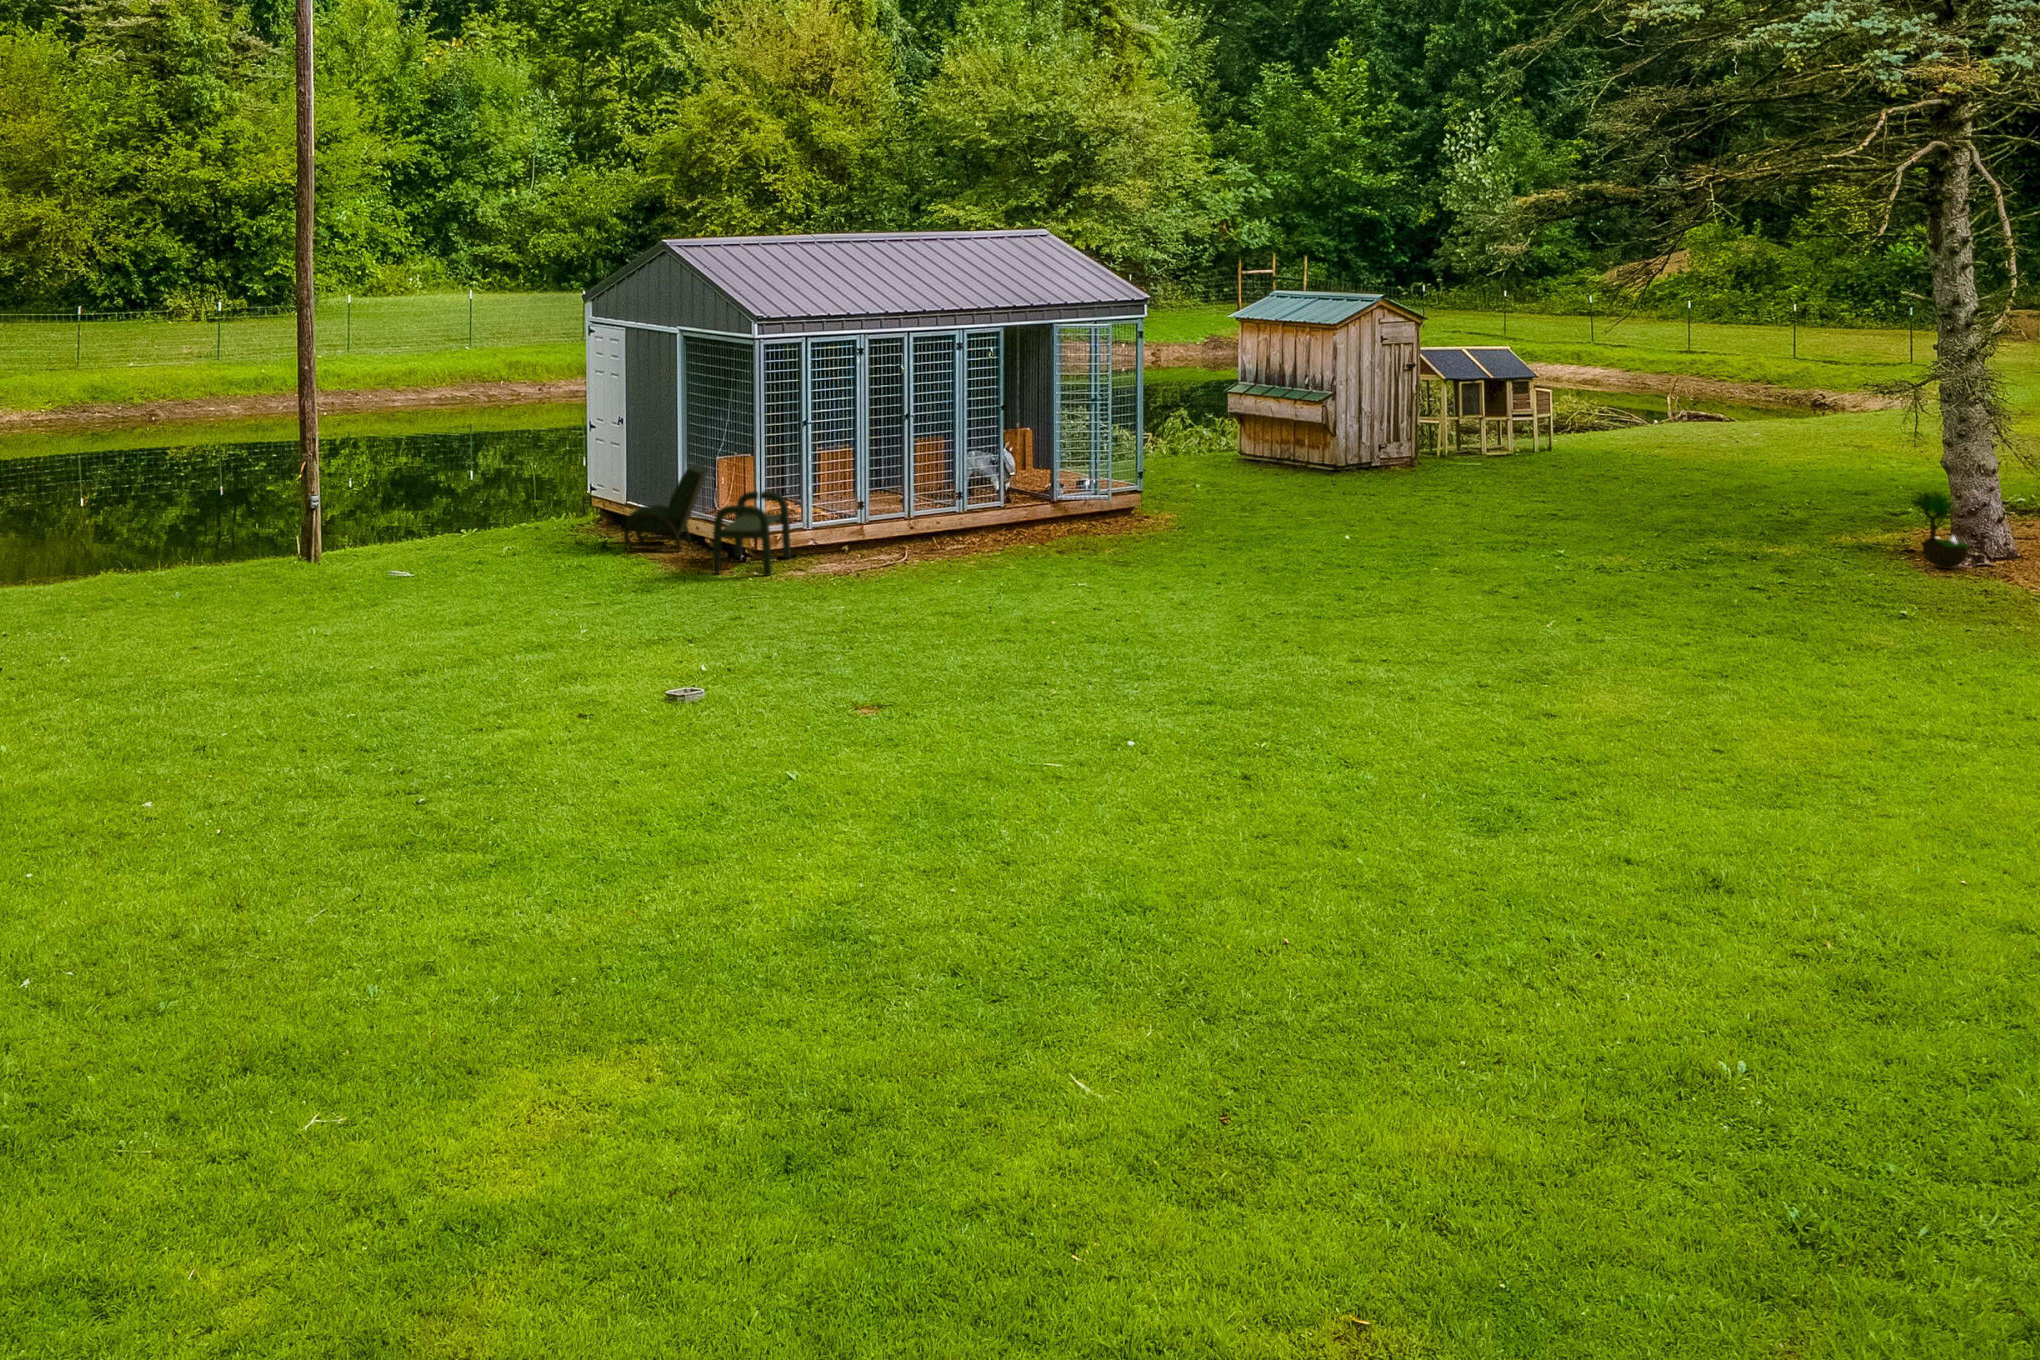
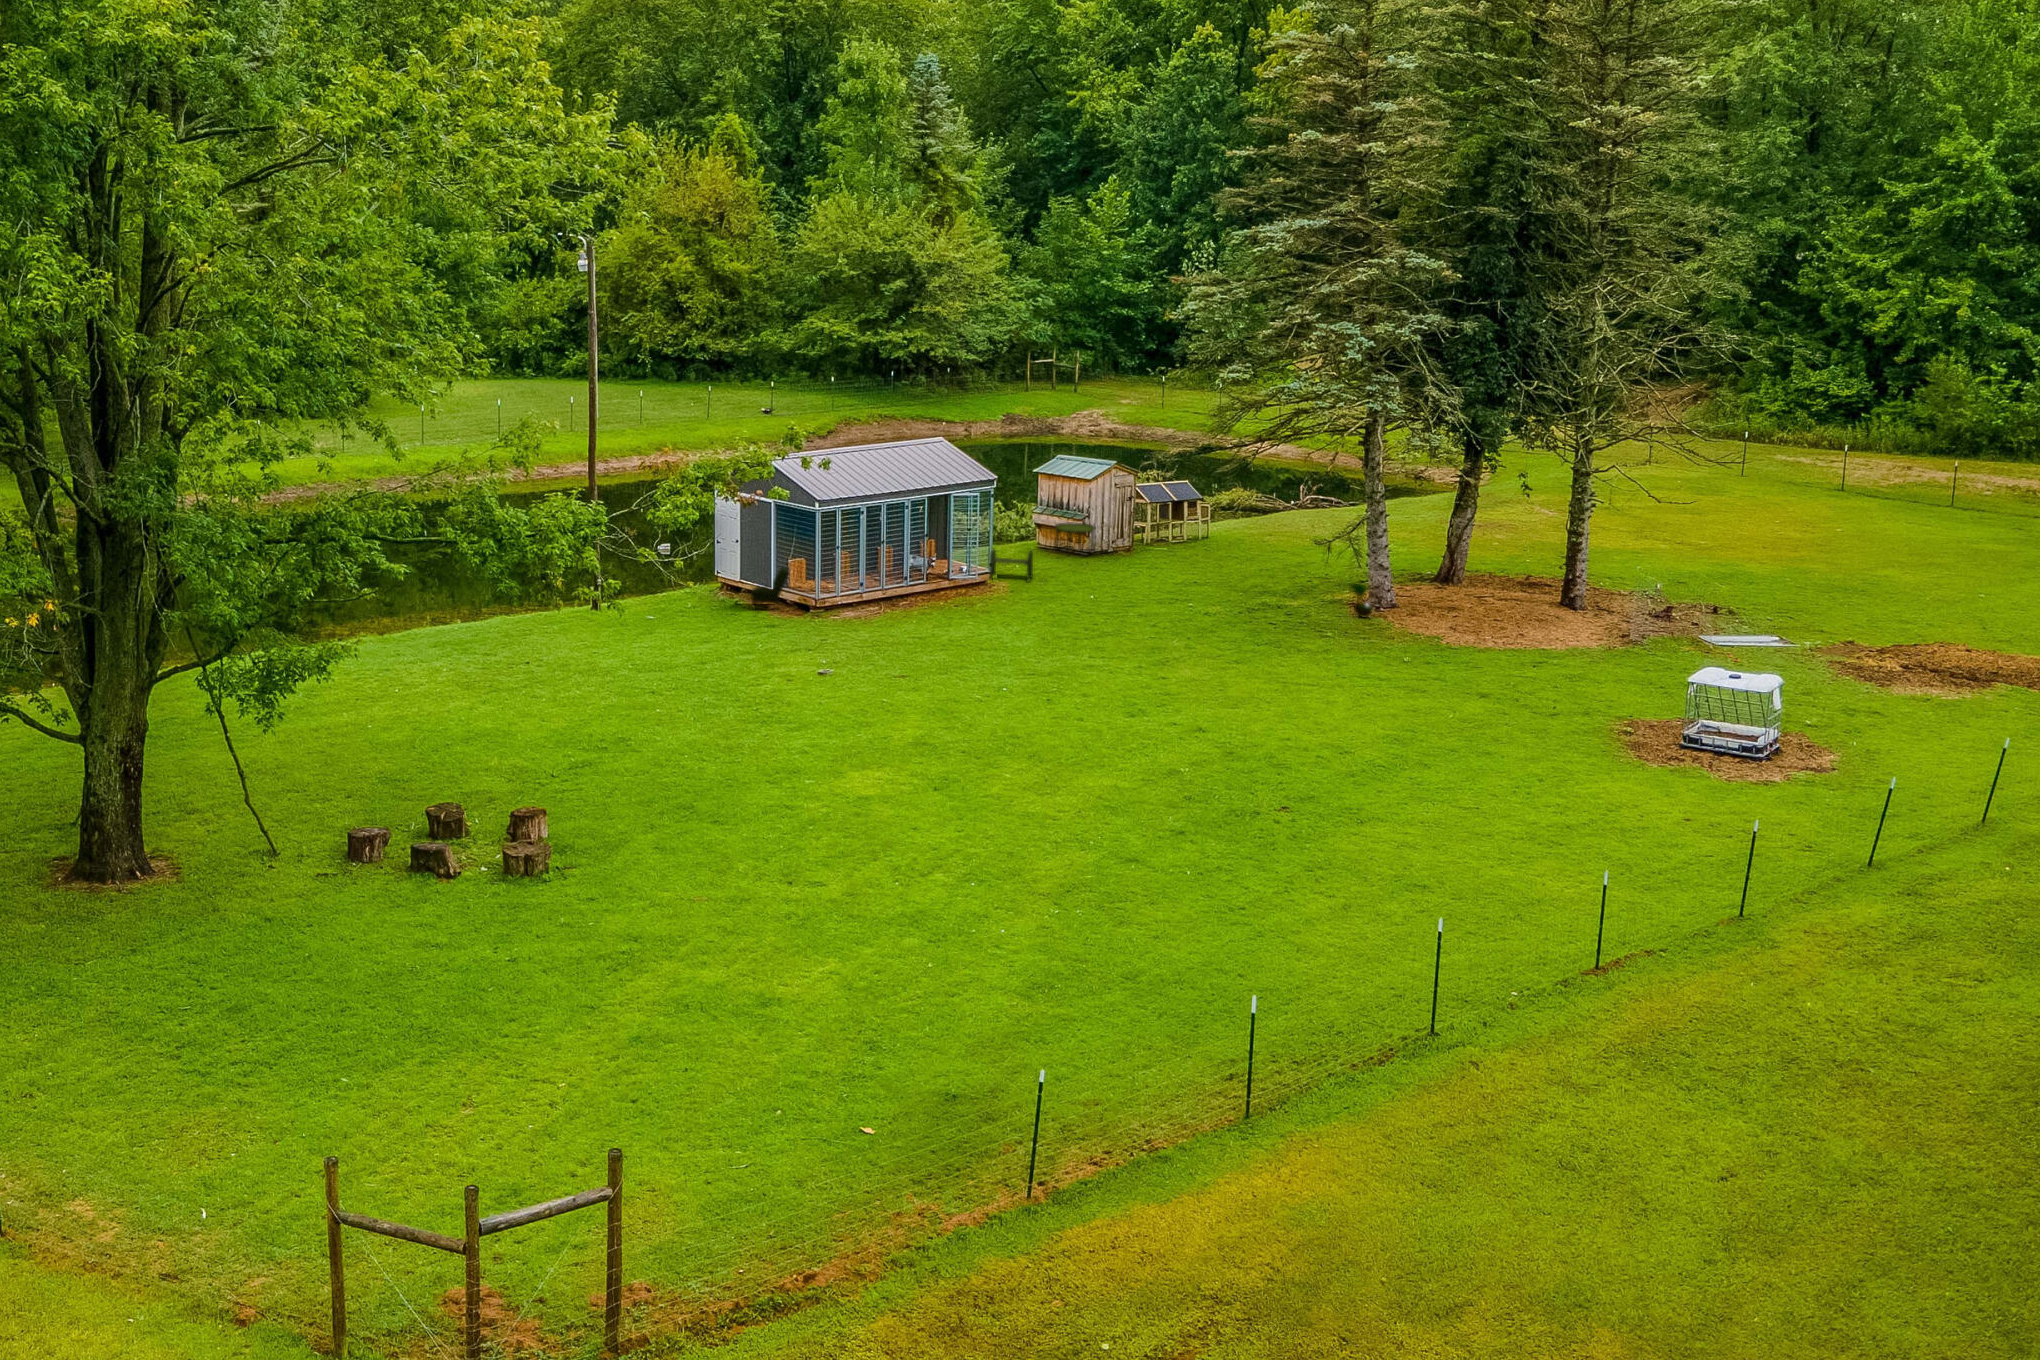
round table: none [1267,419,1346,473] -> present [1055,522,1096,552]
bench: present [712,491,791,576] -> present [989,549,1033,582]

